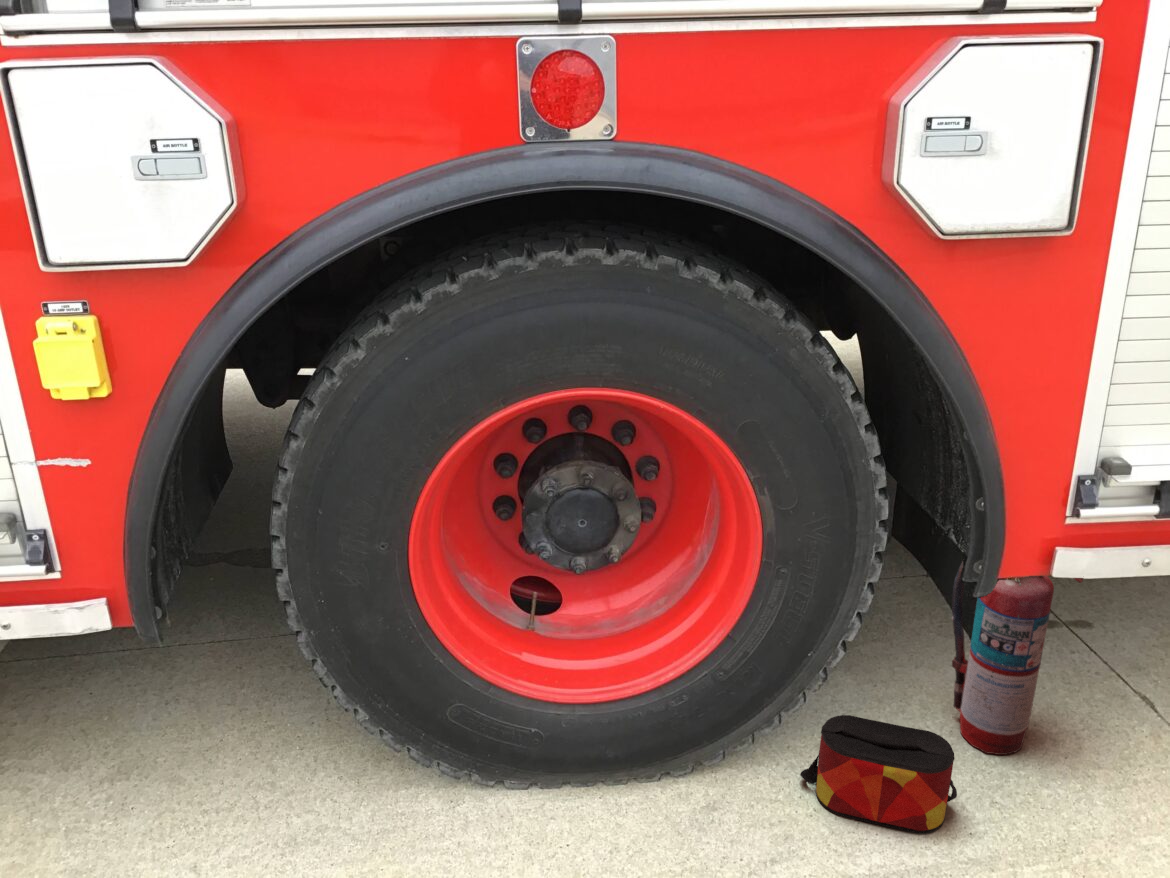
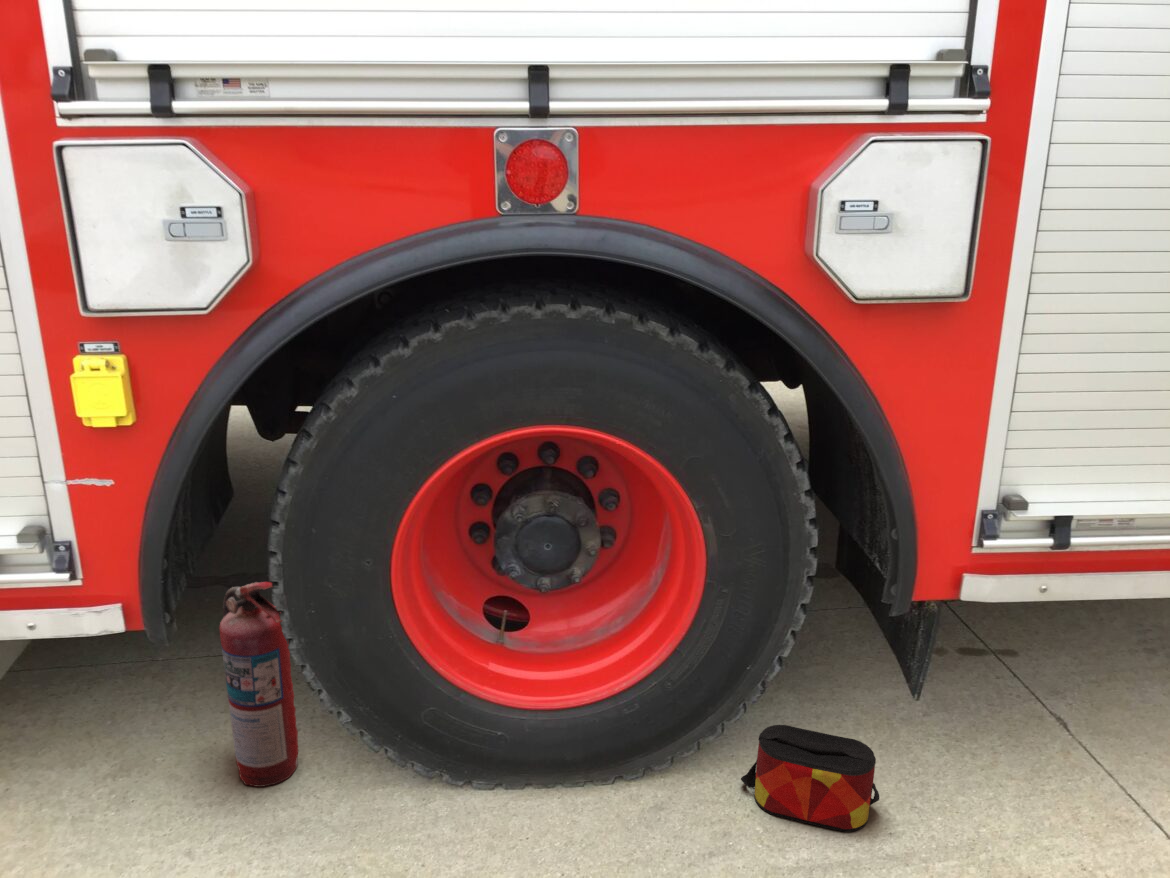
fire extinguisher: present [952,562,1083,755] -> present [220,582,298,787]

